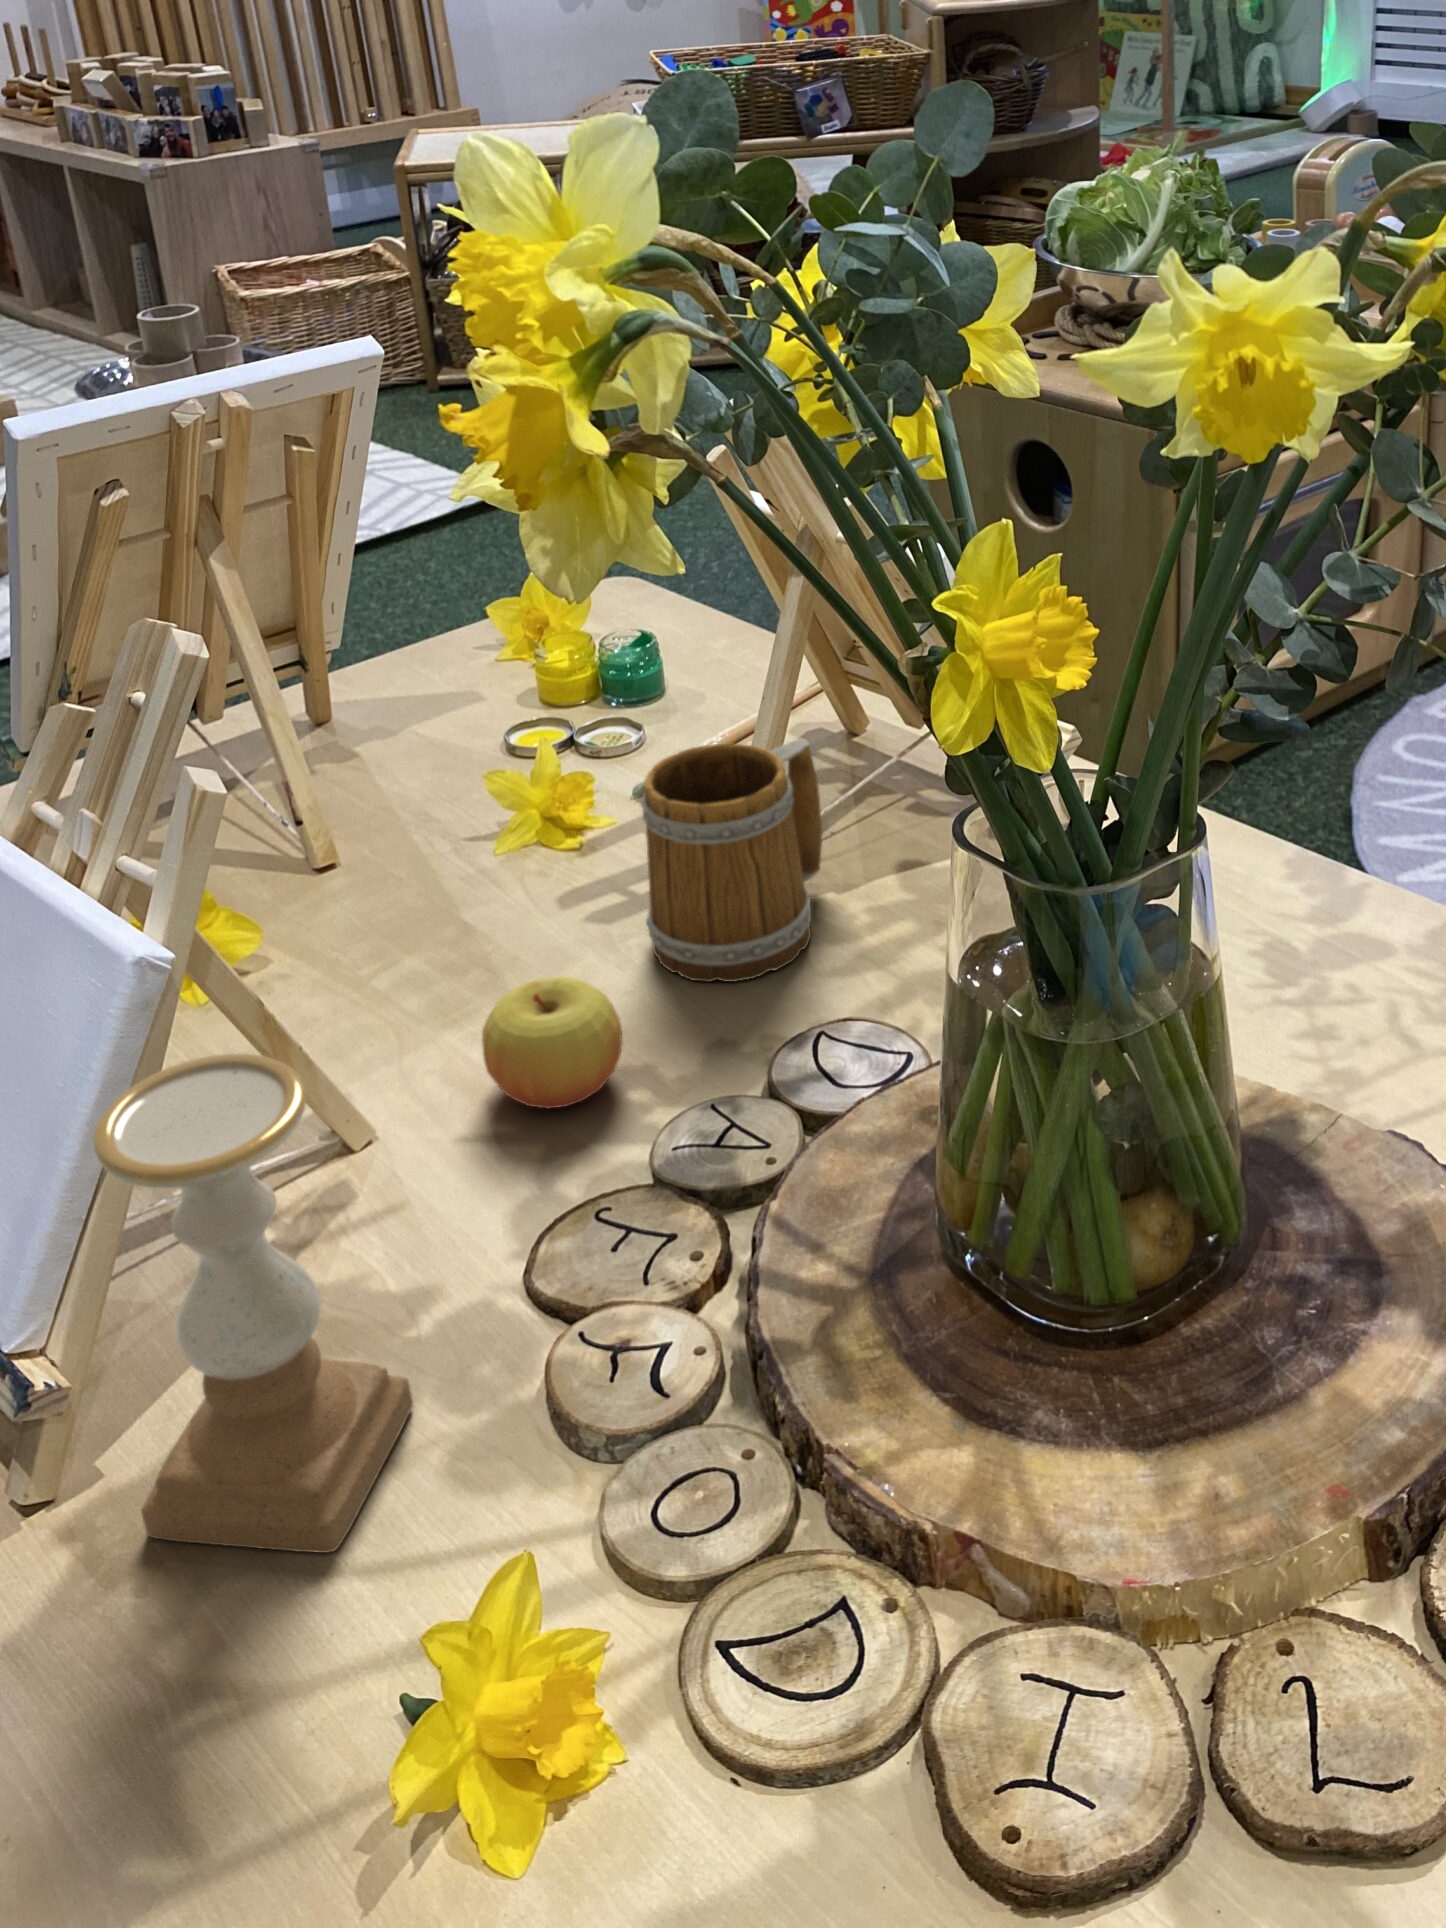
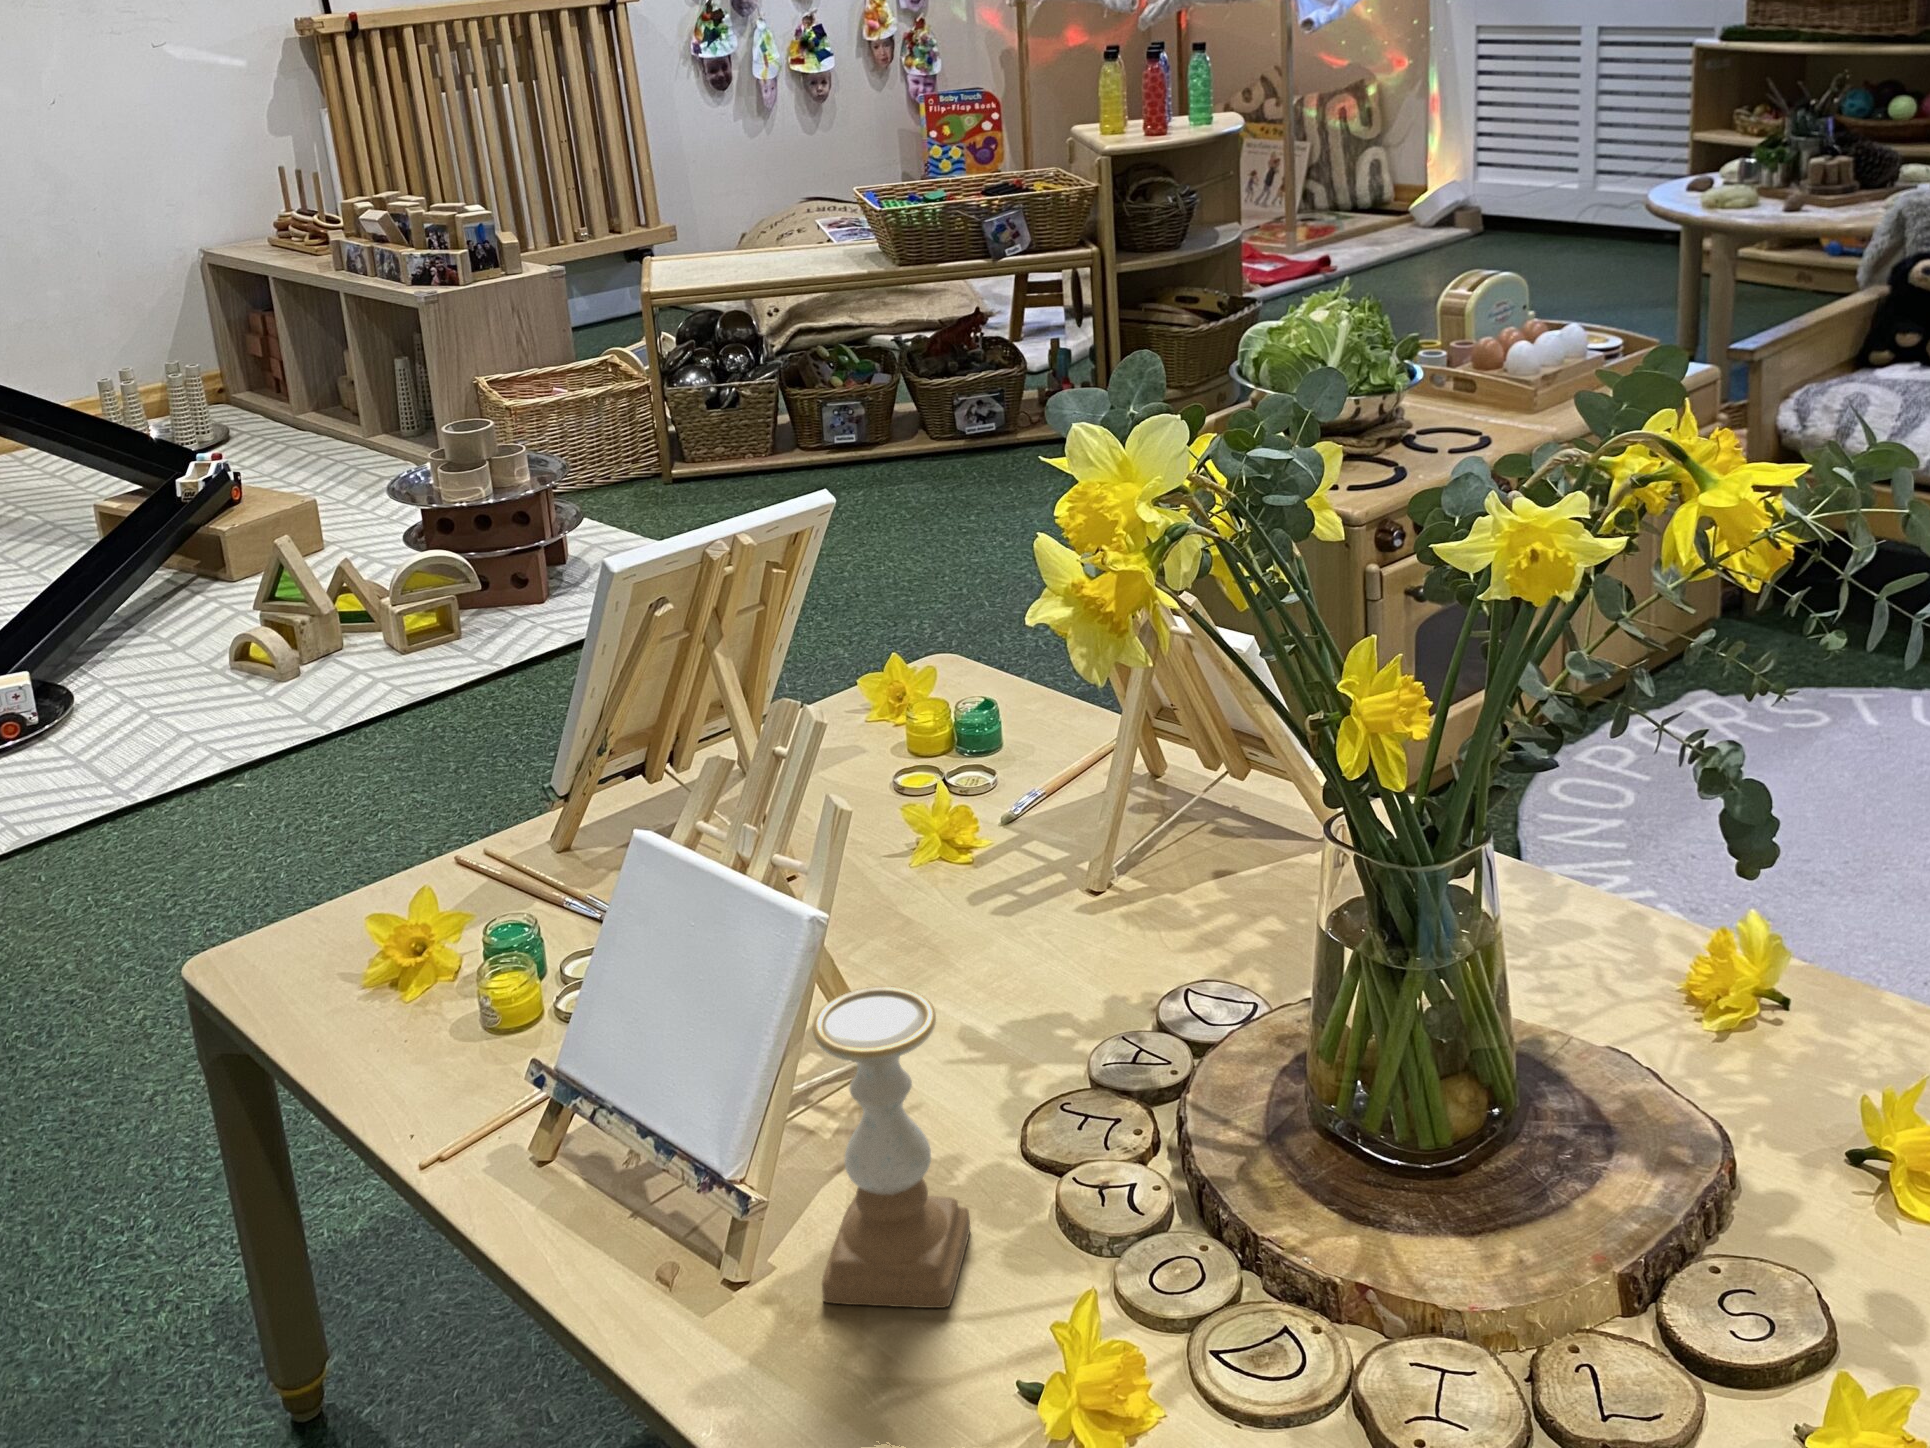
mug: present [641,739,822,982] -> none [1041,787,1160,963]
apple: present [482,977,622,1108] -> none [955,957,1051,1048]

